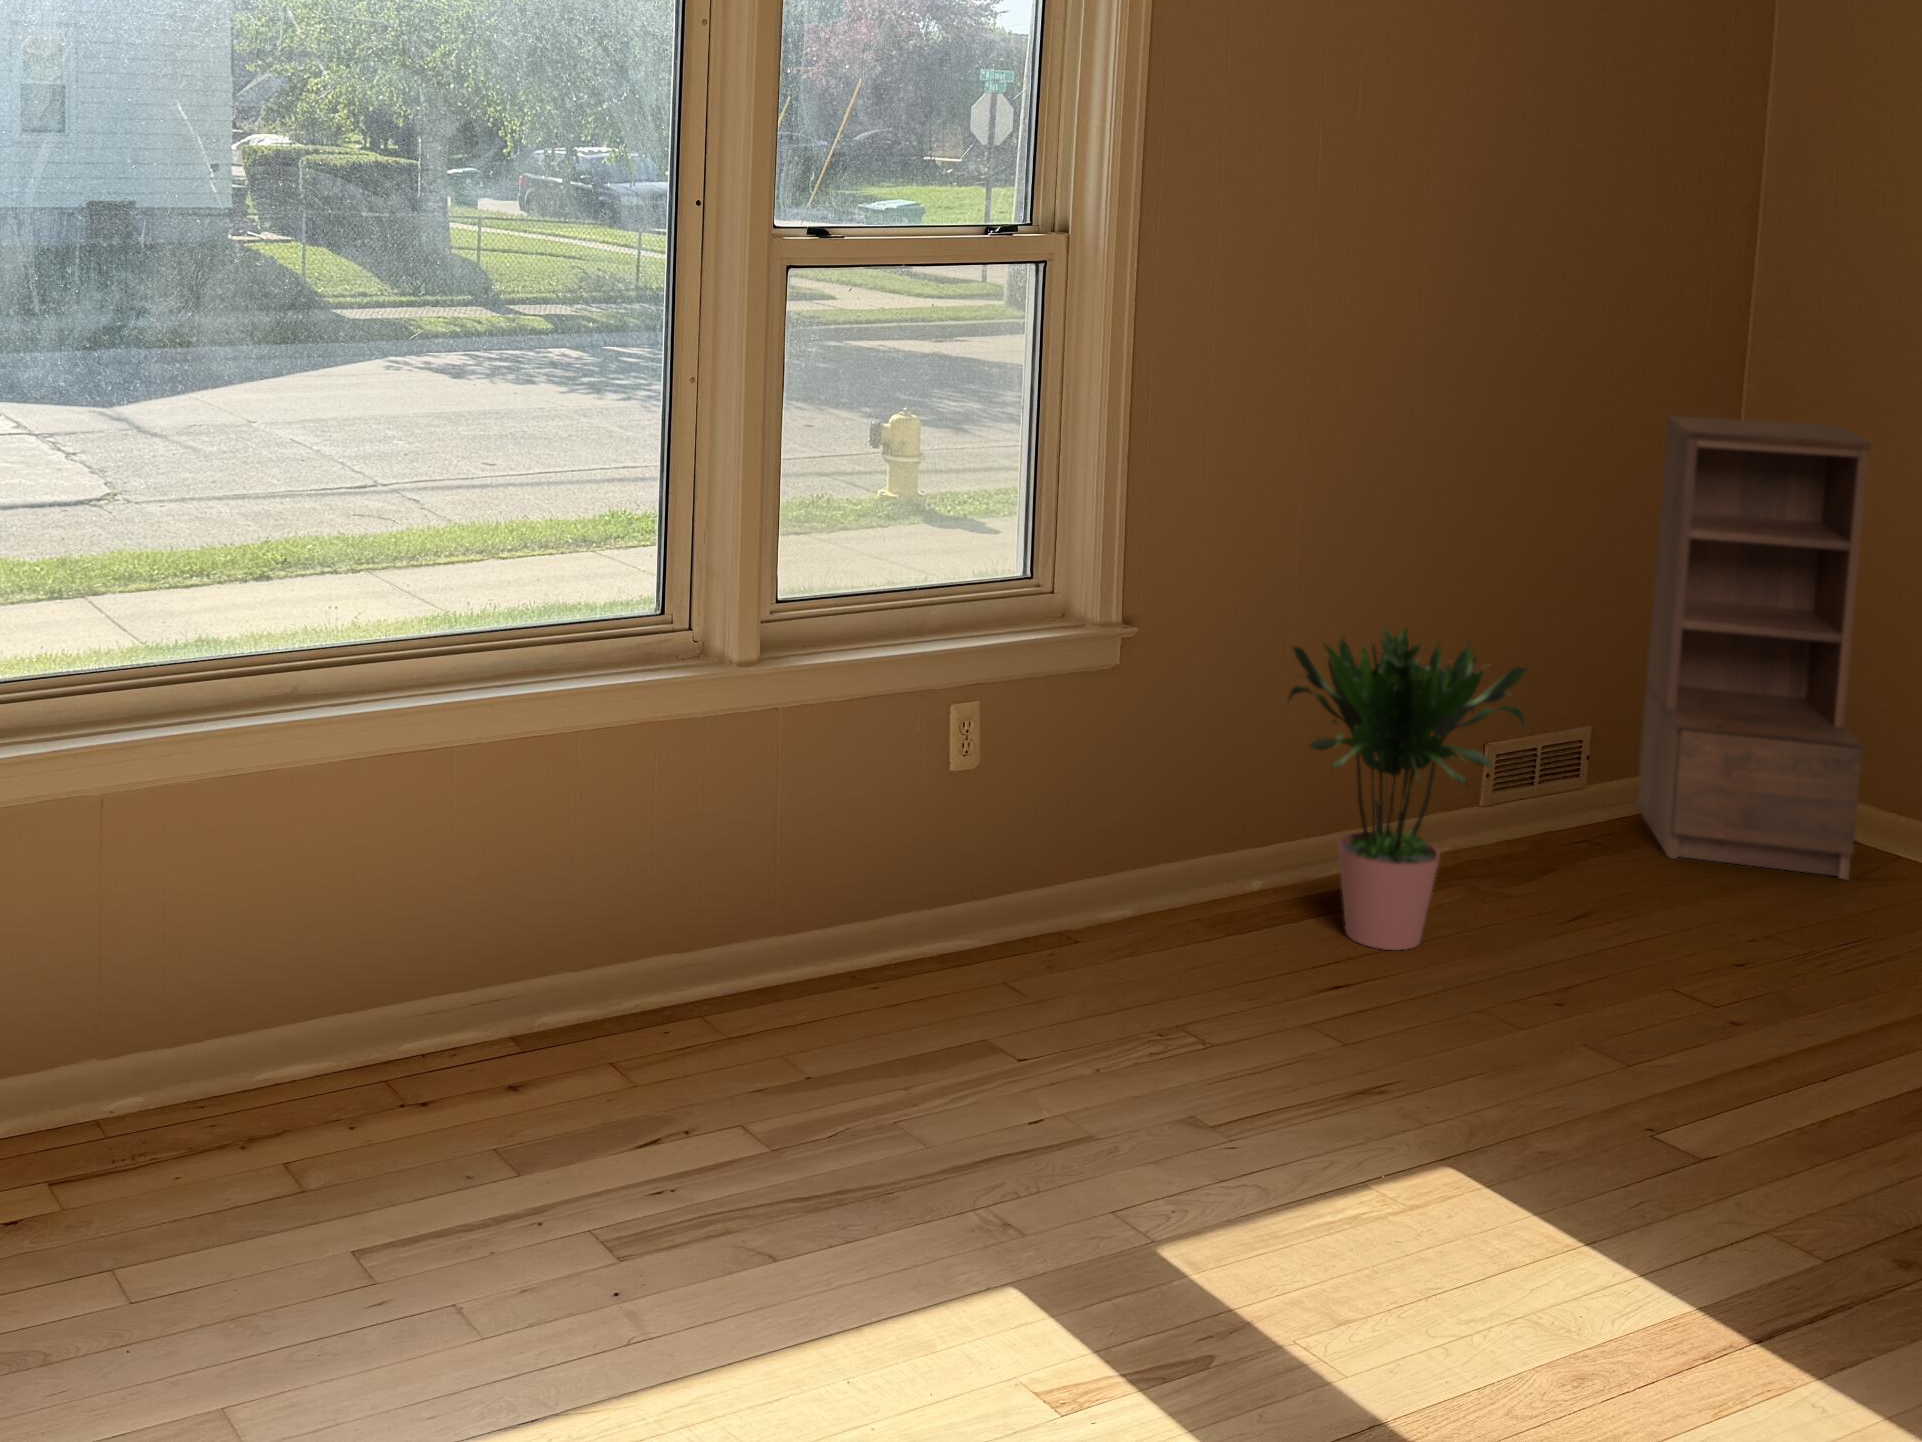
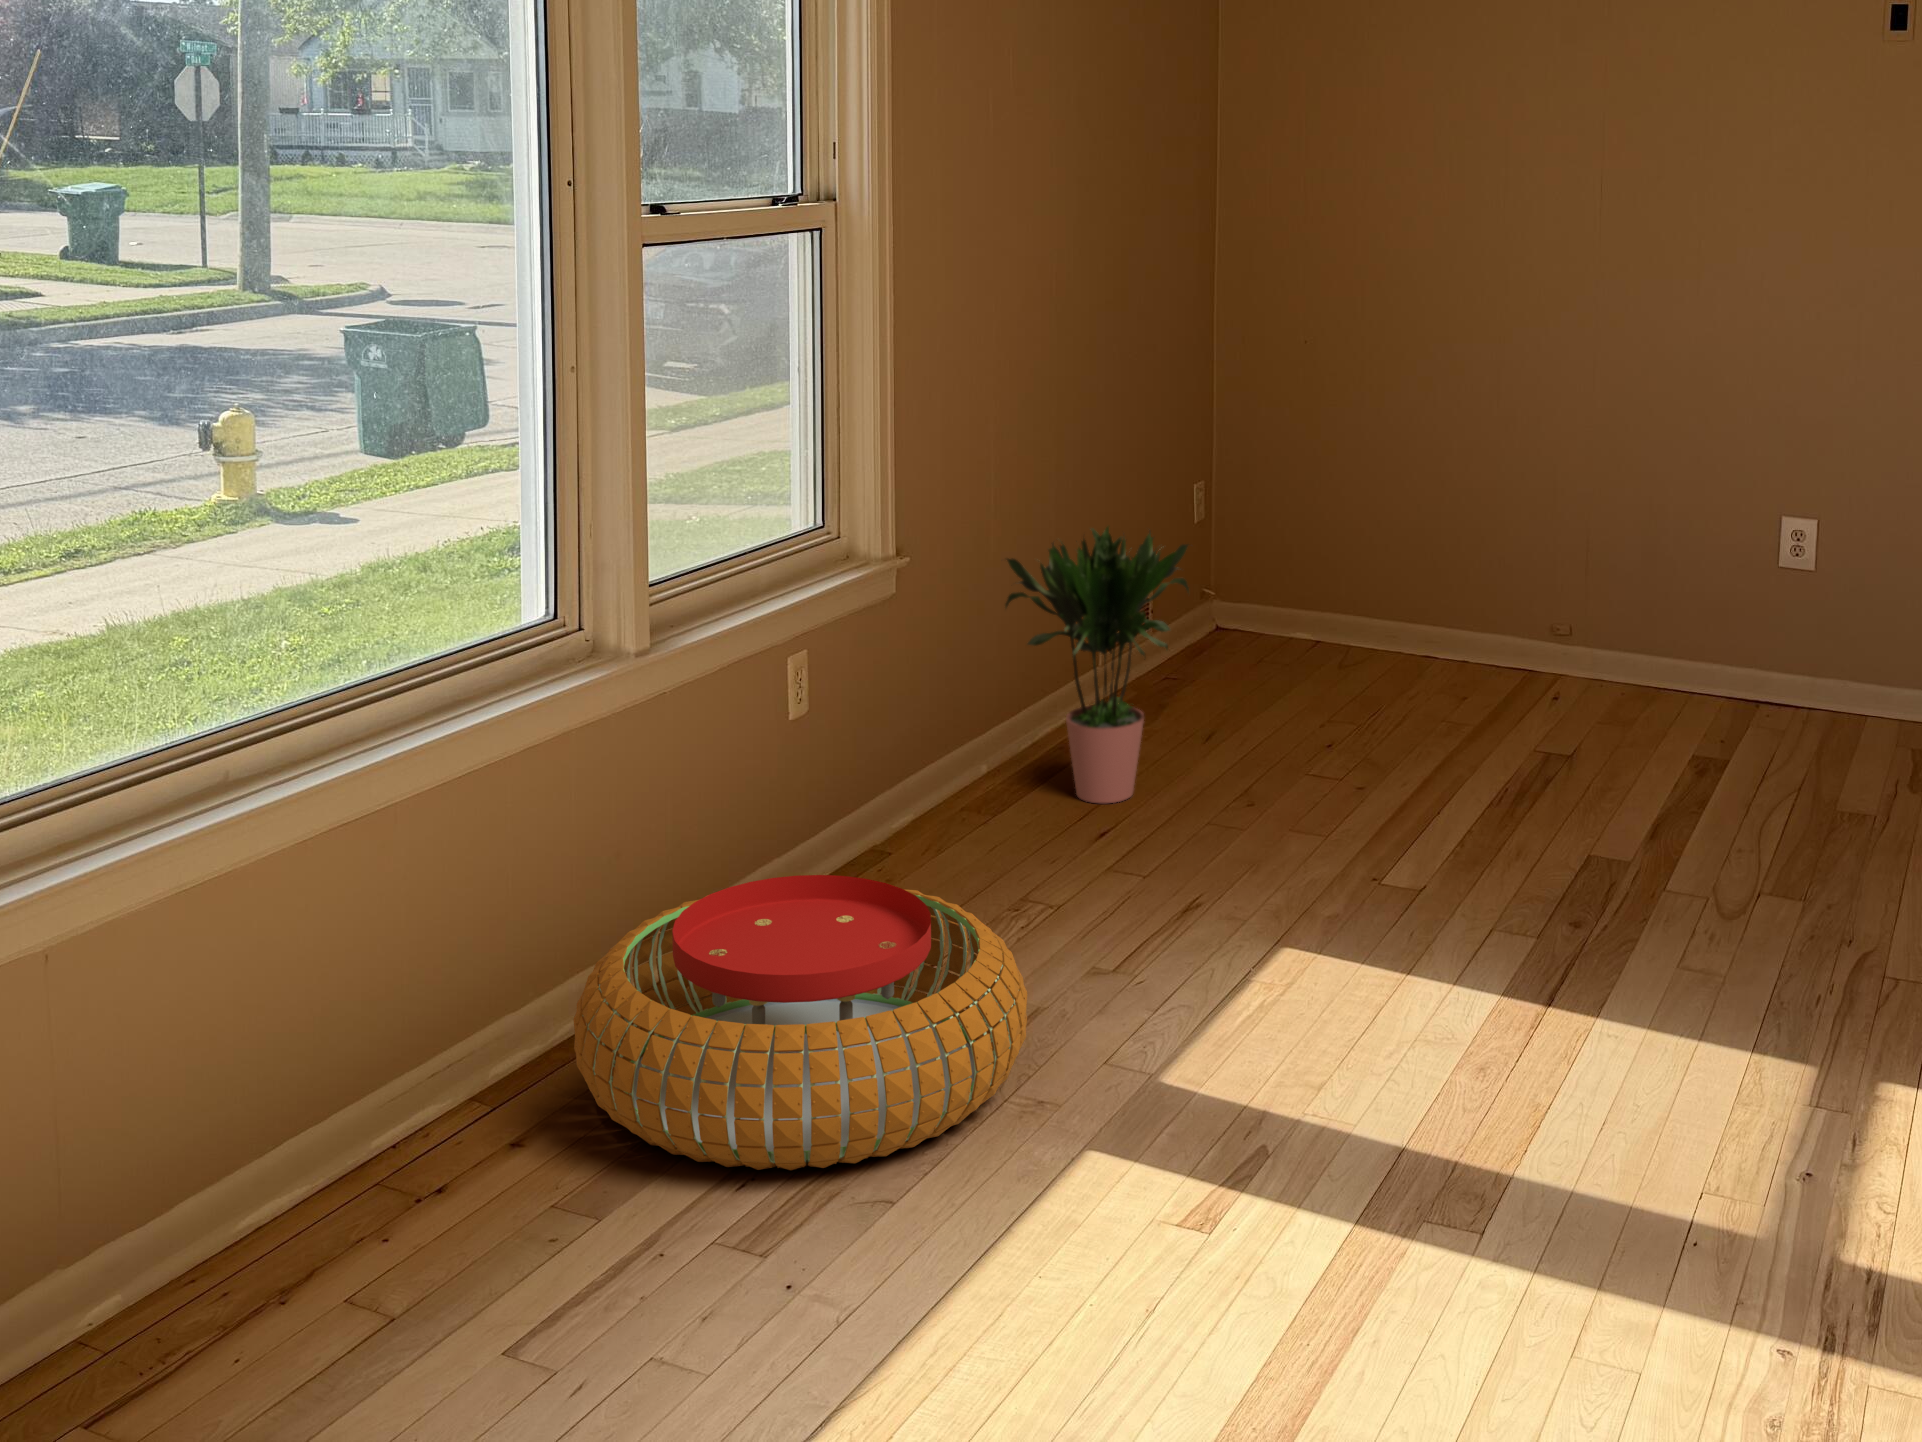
bookshelf: present [1636,416,1872,880] -> none [1179,326,1349,686]
pouf: none [575,909,1037,1215] -> present [573,875,1027,1170]

